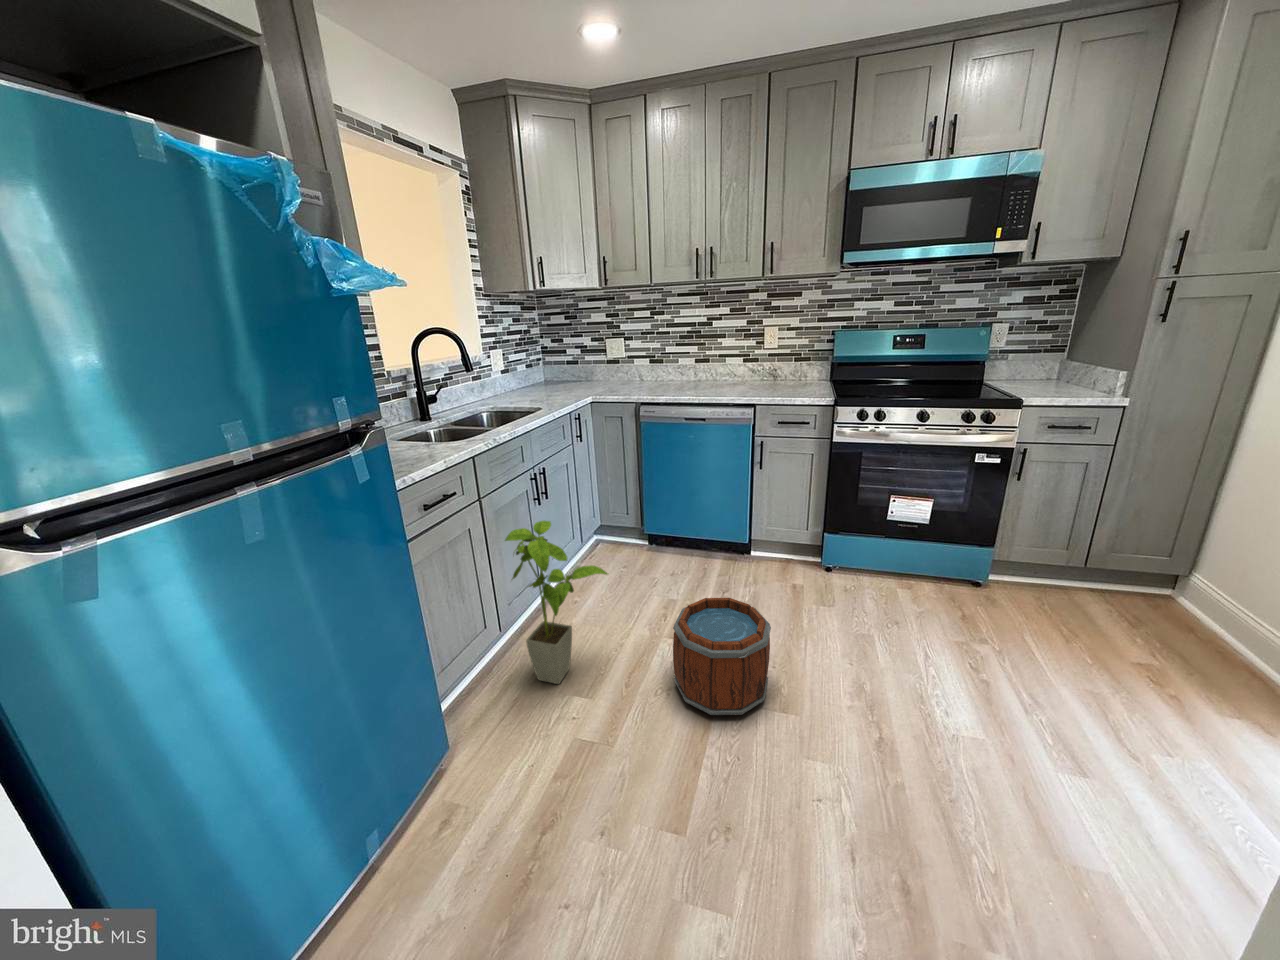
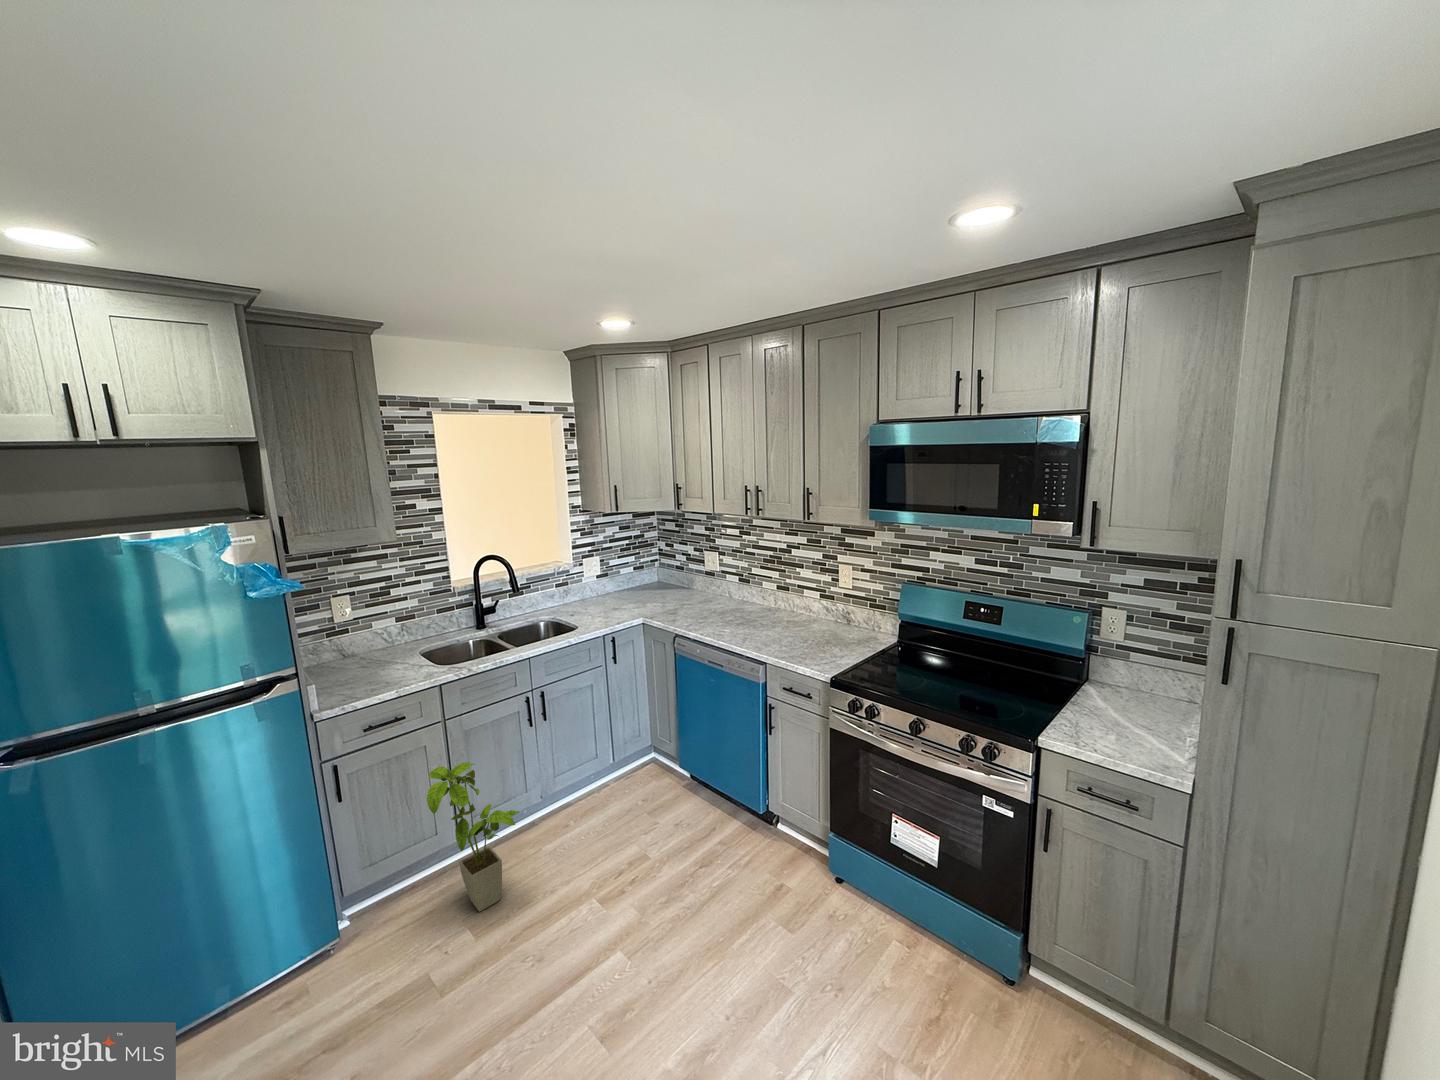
bucket: present [673,598,771,715] -> none [529,877,633,1017]

